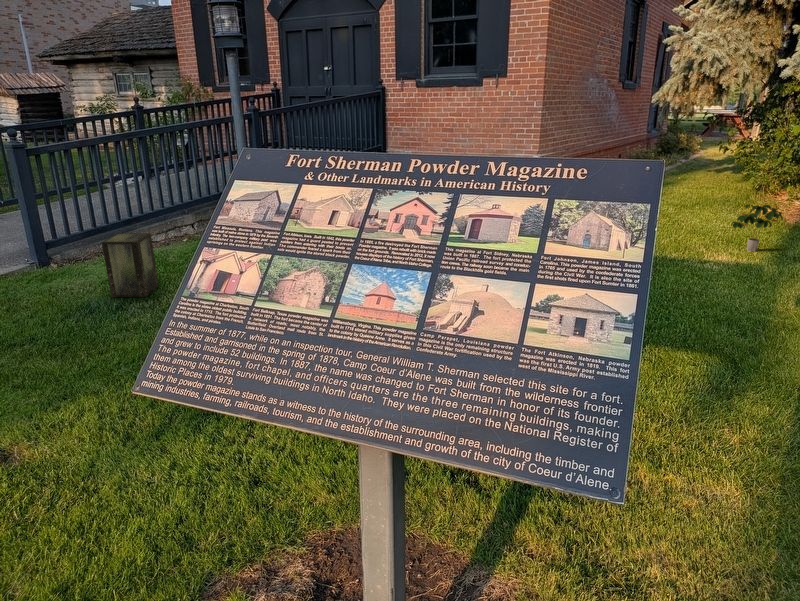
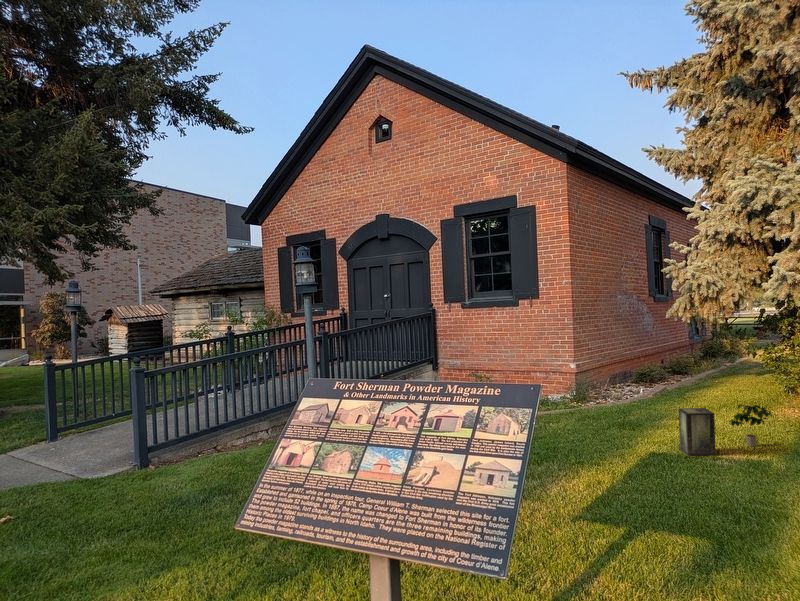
storage box: present [102,233,159,297] -> present [679,408,716,456]

